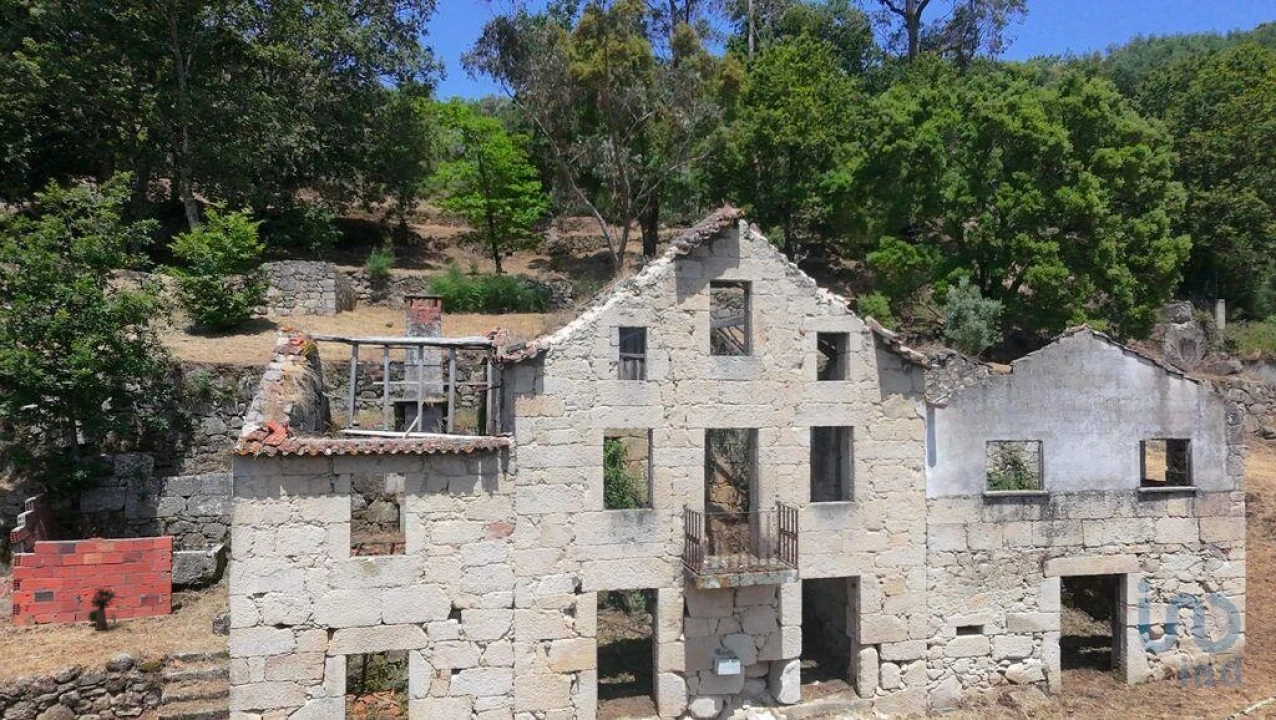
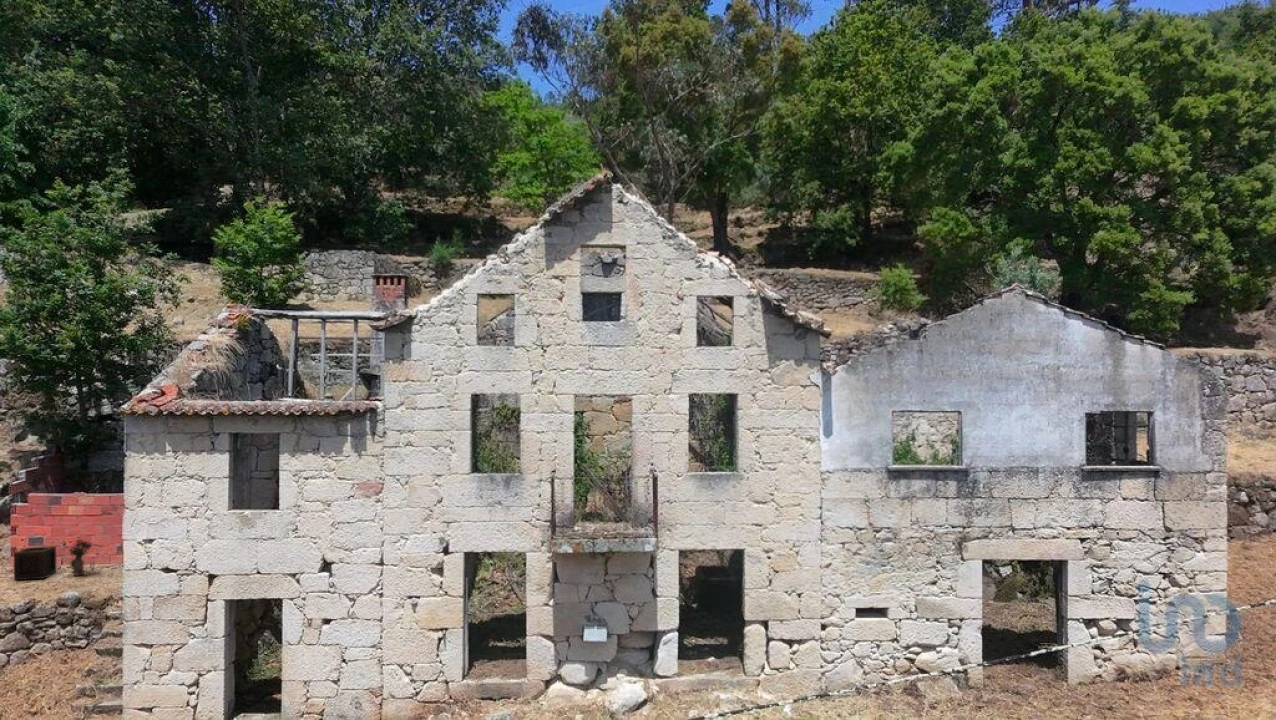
wooden crate: none [25,597,70,640] -> present [14,546,56,580]

